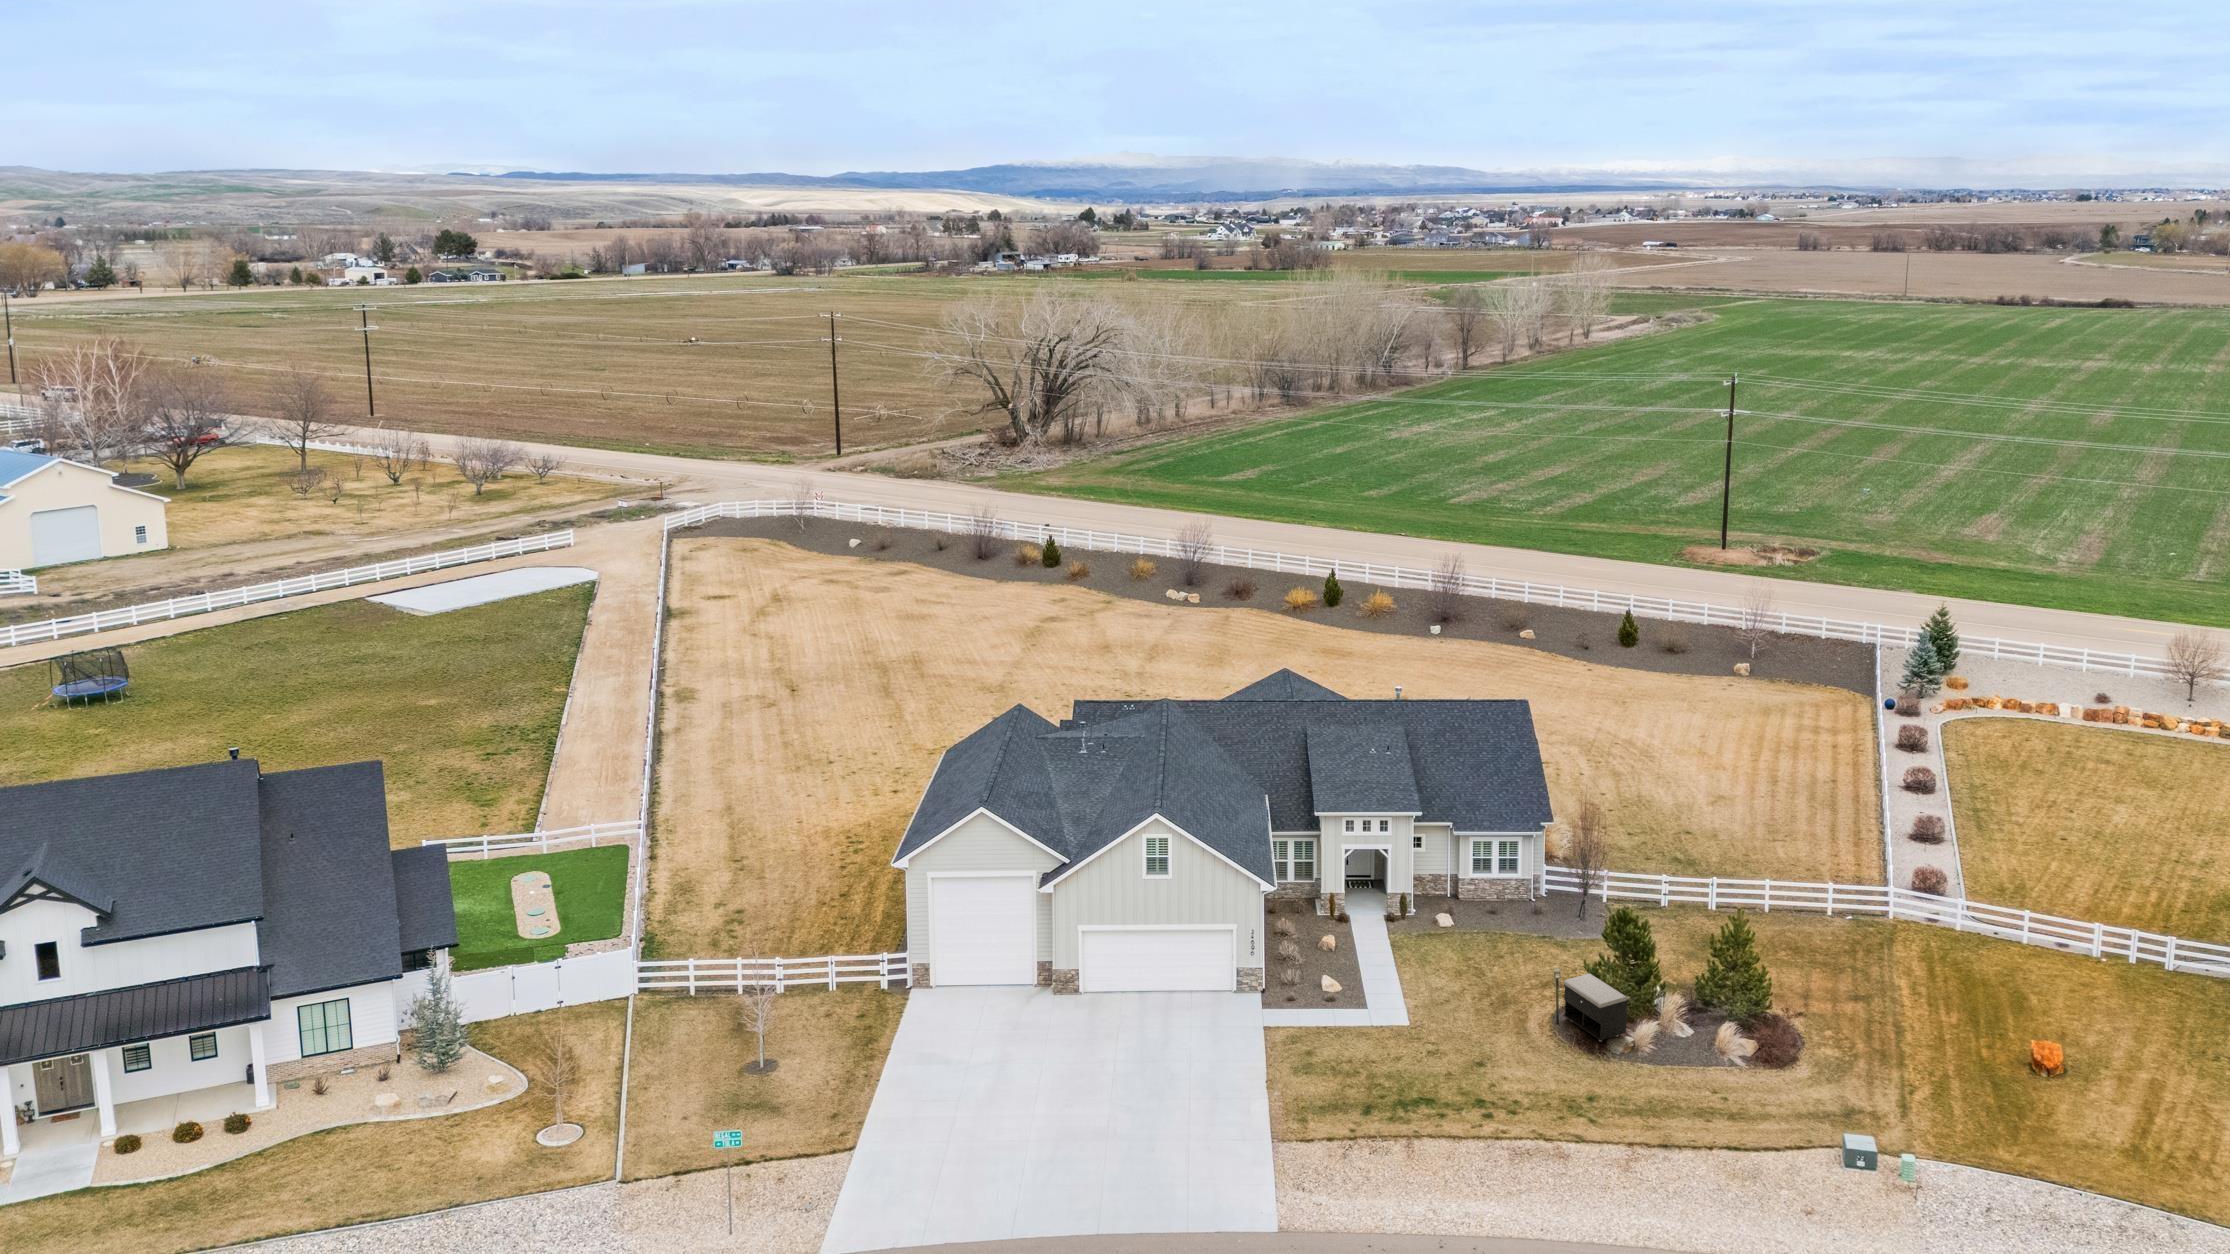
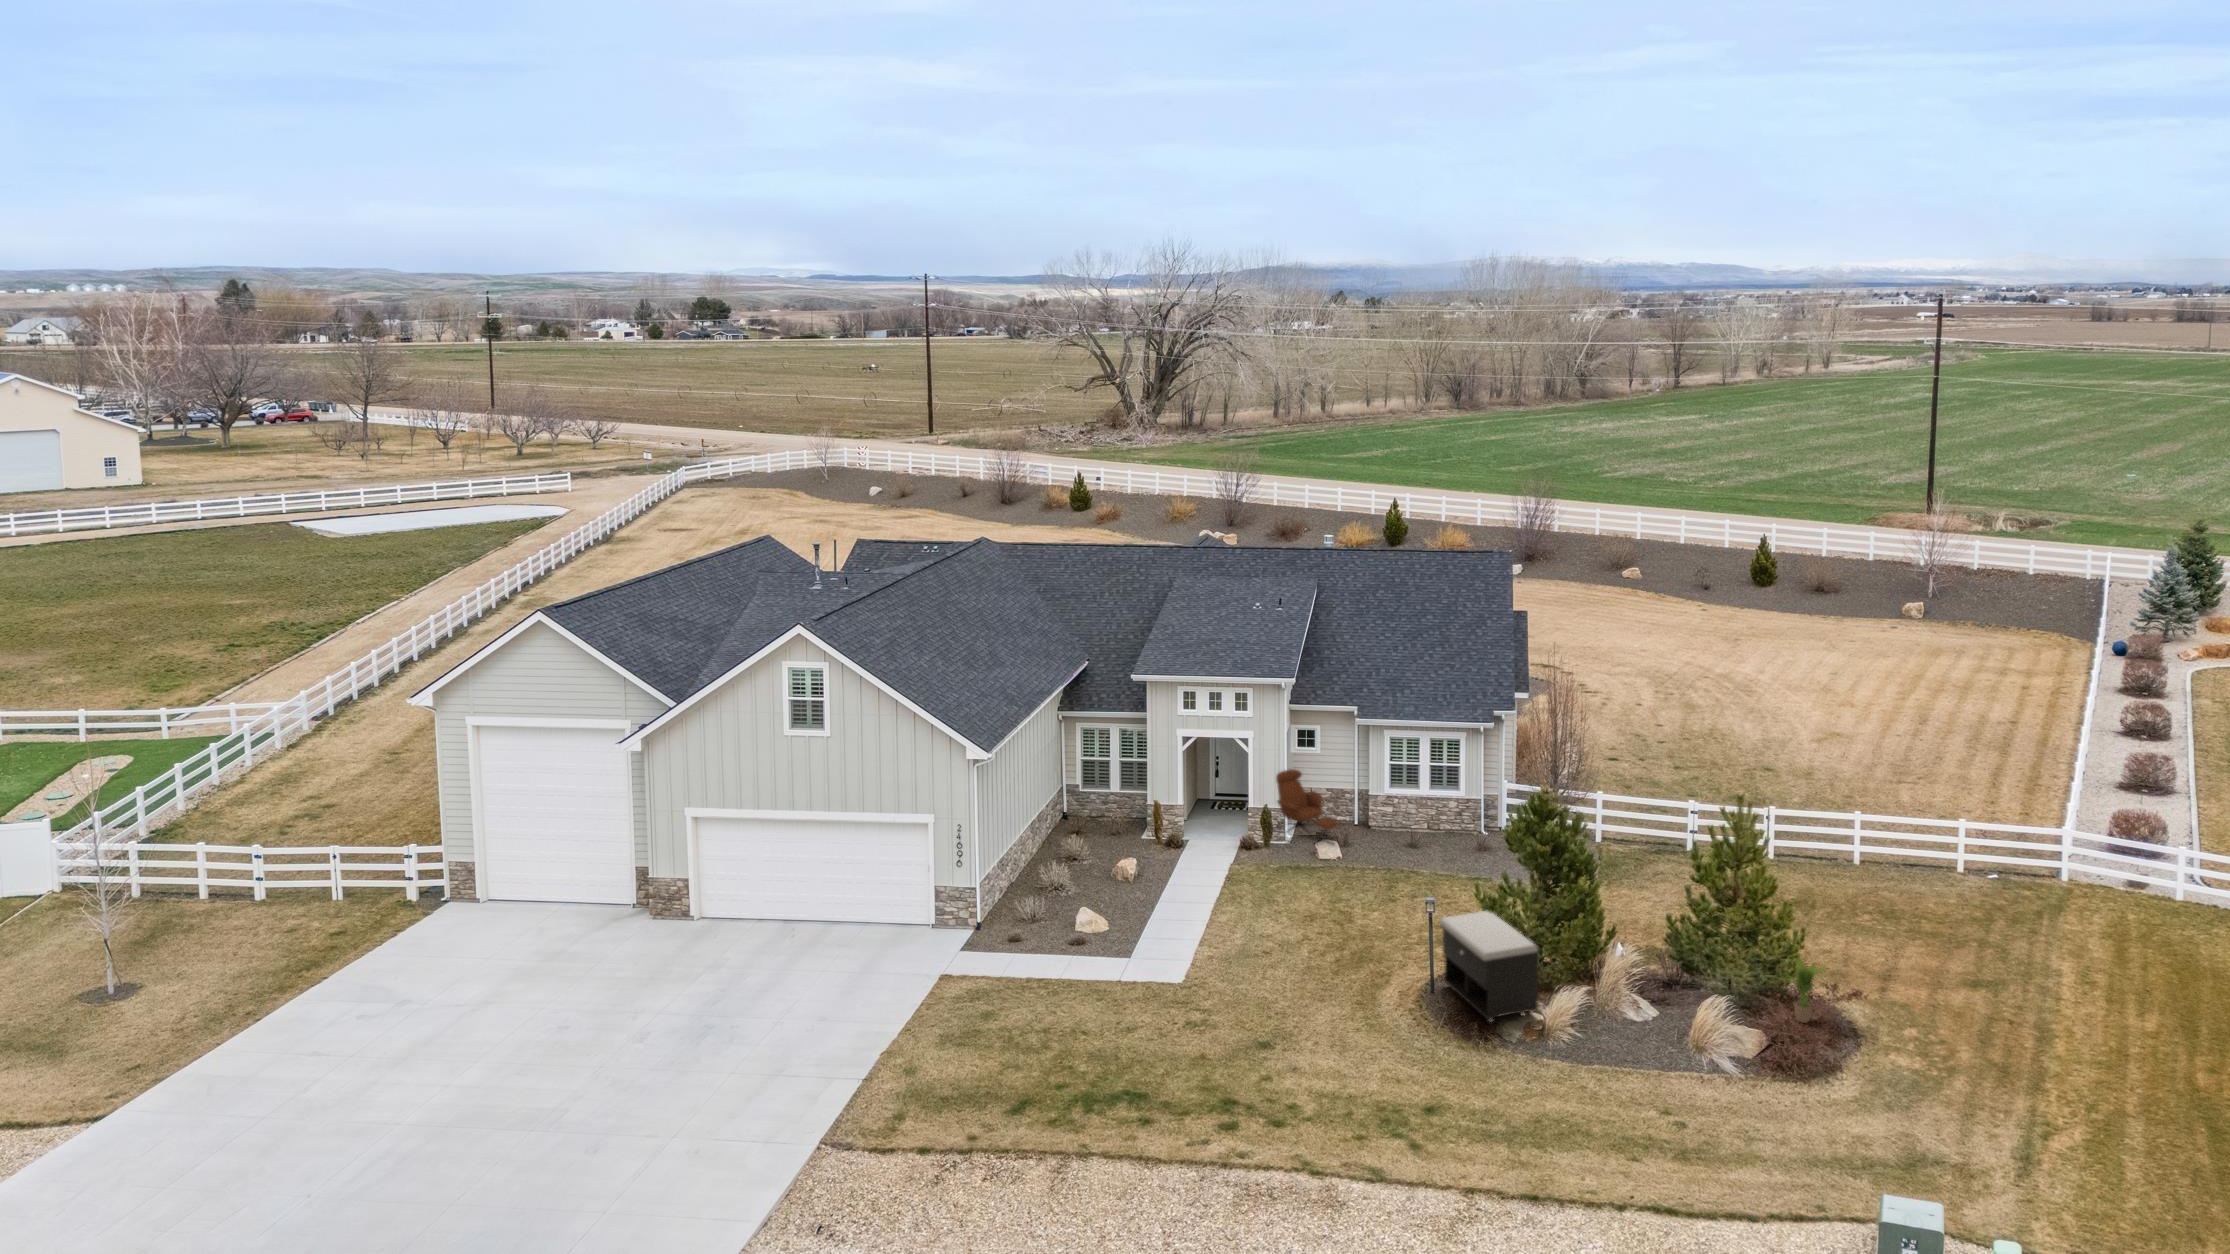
lounge chair: none [1408,867,1452,918] -> present [1276,769,1337,844]
potted plant: none [1761,994,1789,1032] -> present [1786,958,1825,1023]

